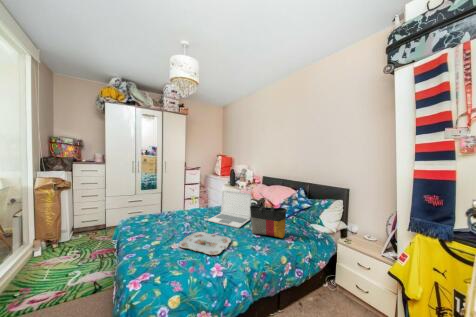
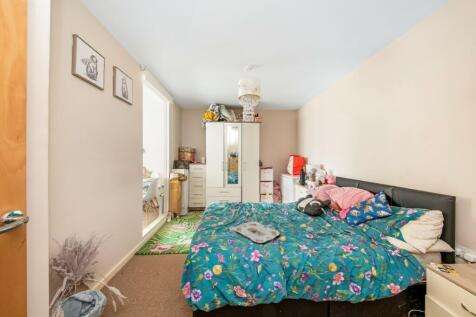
laptop: present [208,190,251,228] -> none [267,188,310,225]
tote bag: present [250,206,287,238] -> none [303,205,344,244]

